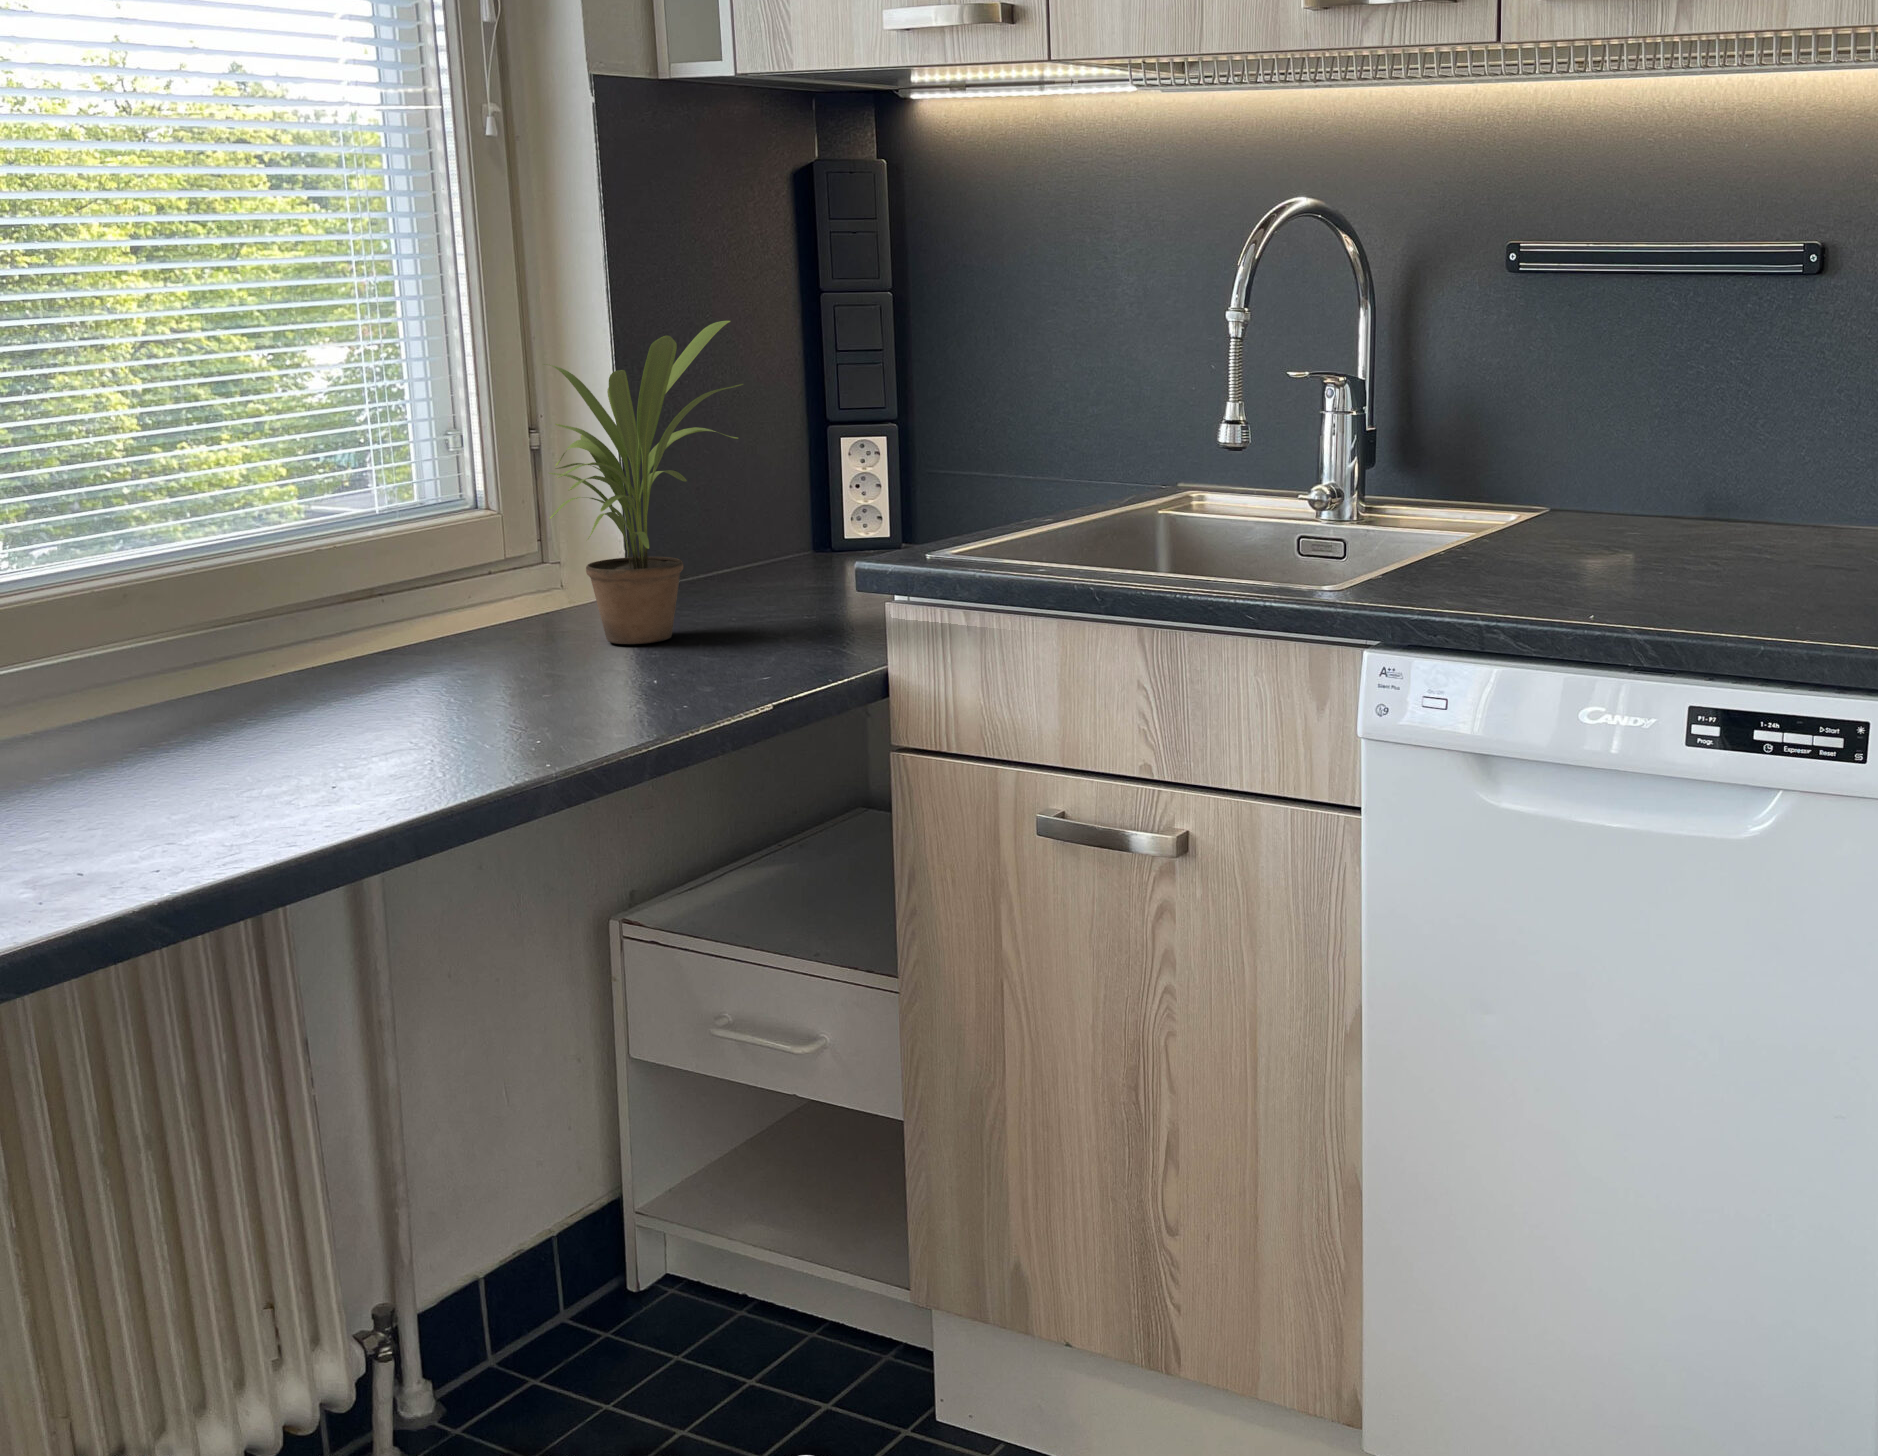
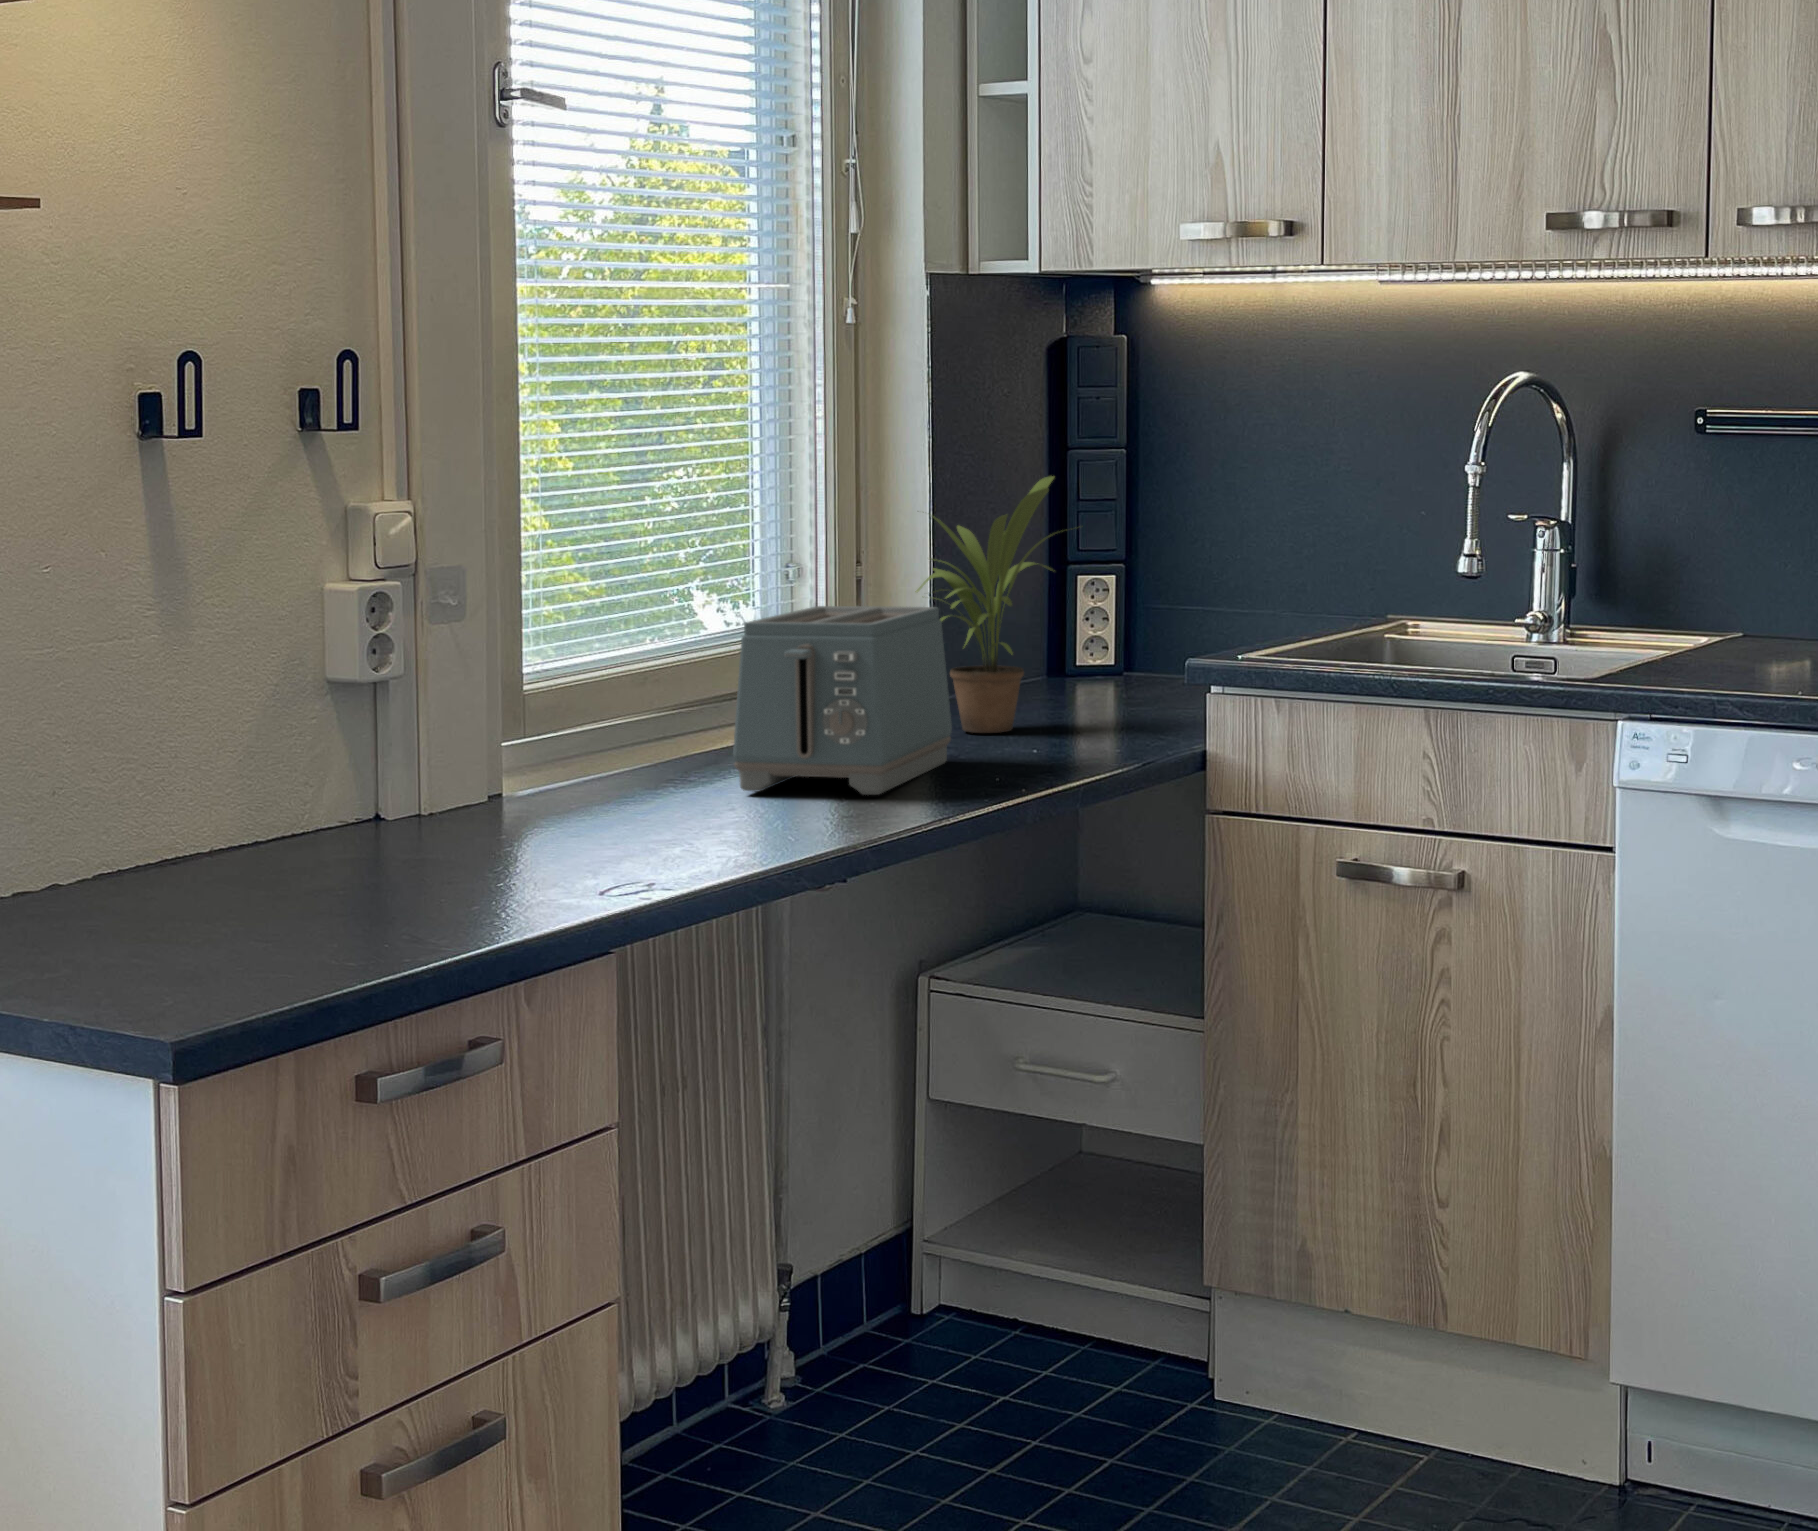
toaster: none [122,493,524,773] -> present [733,606,952,795]

